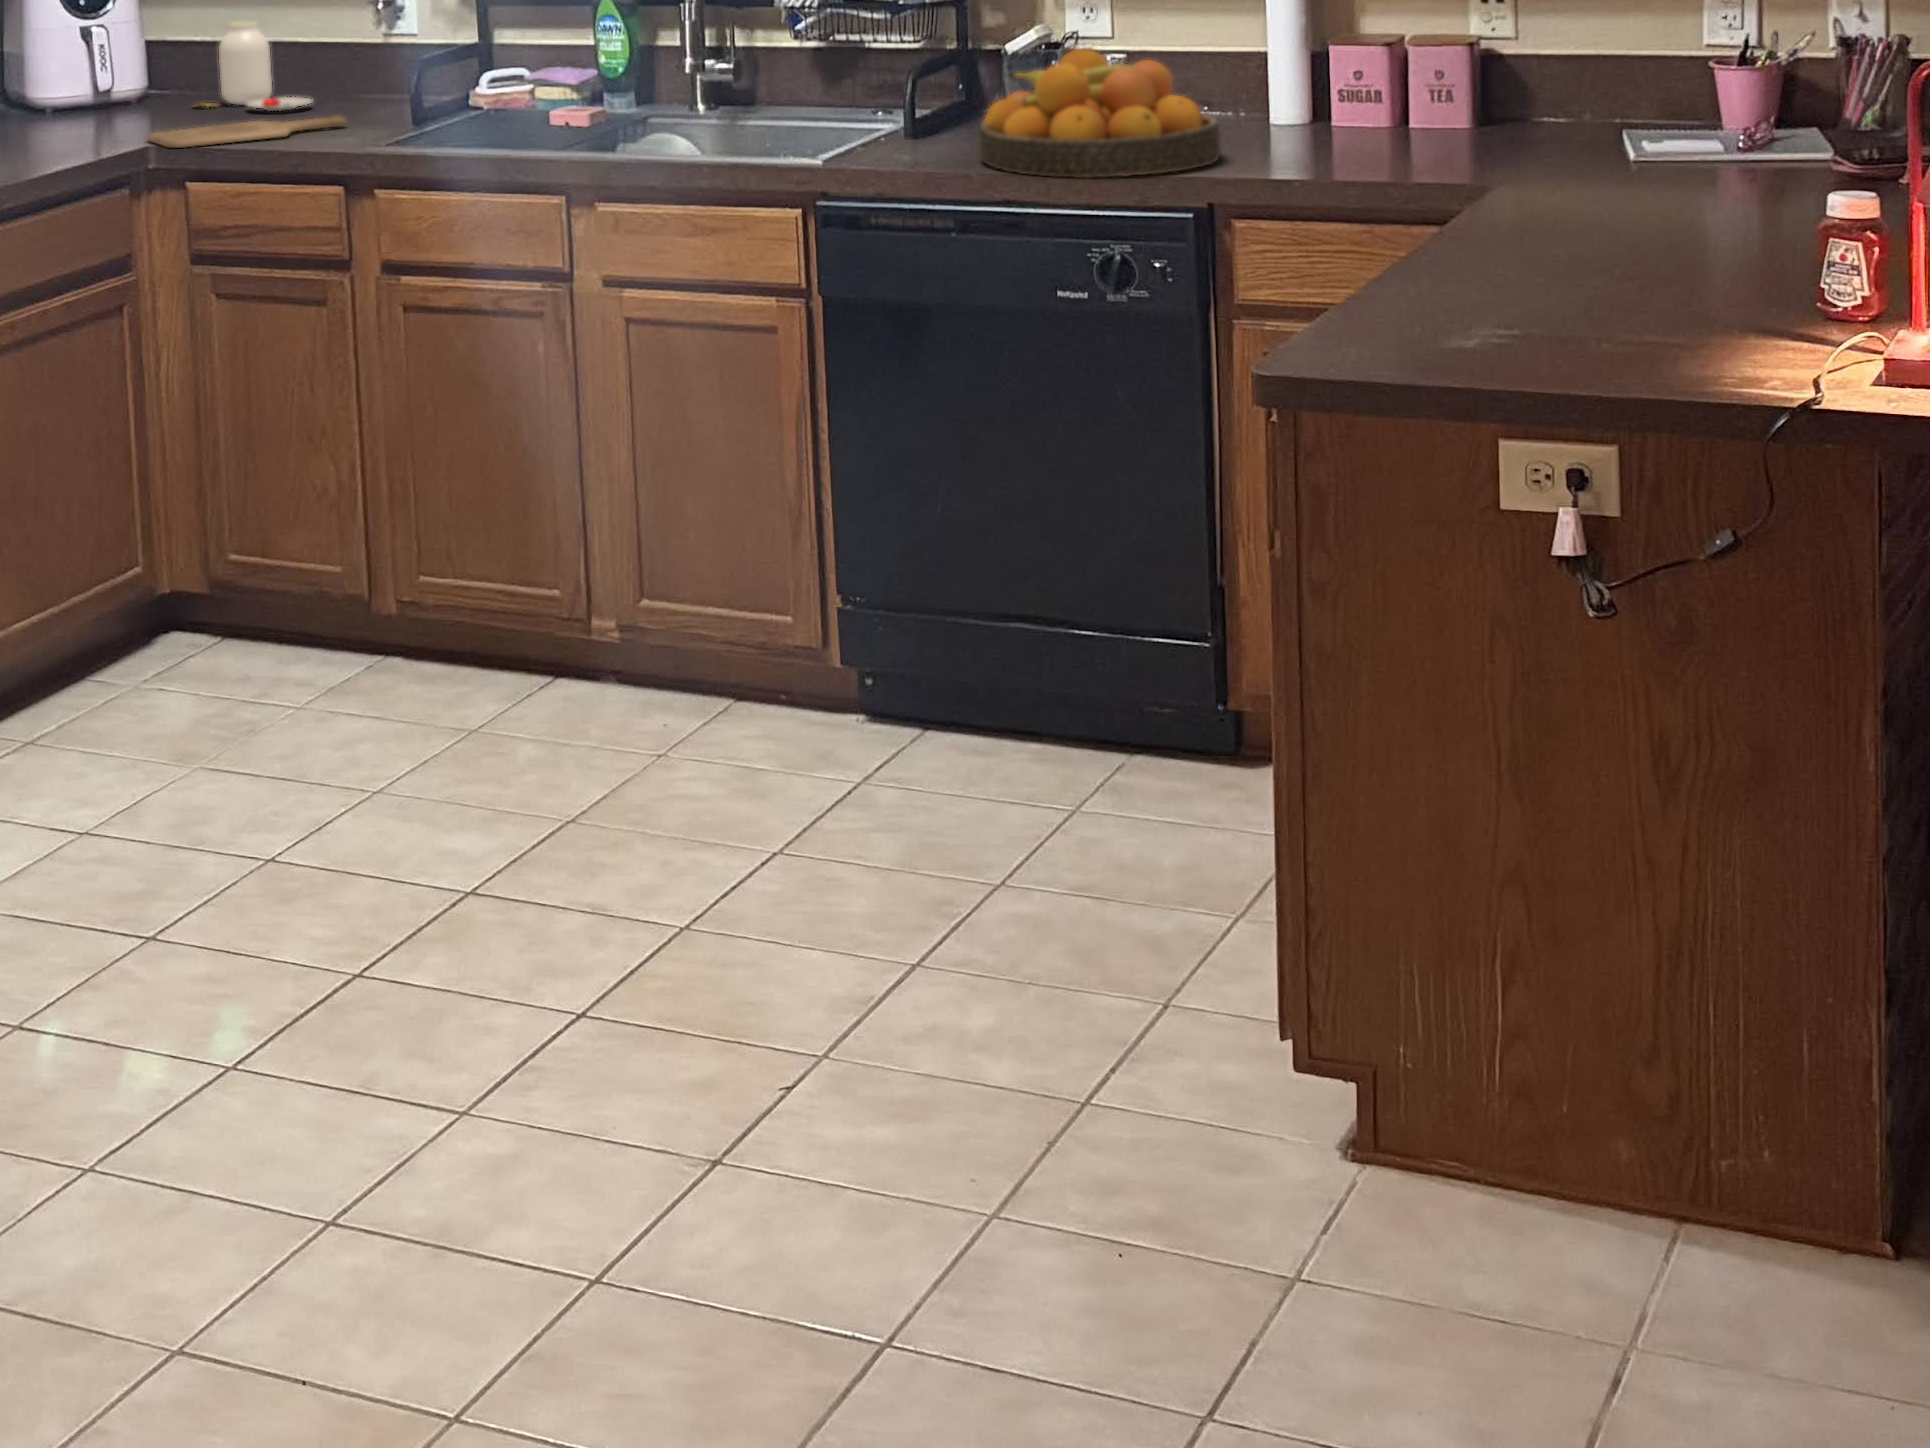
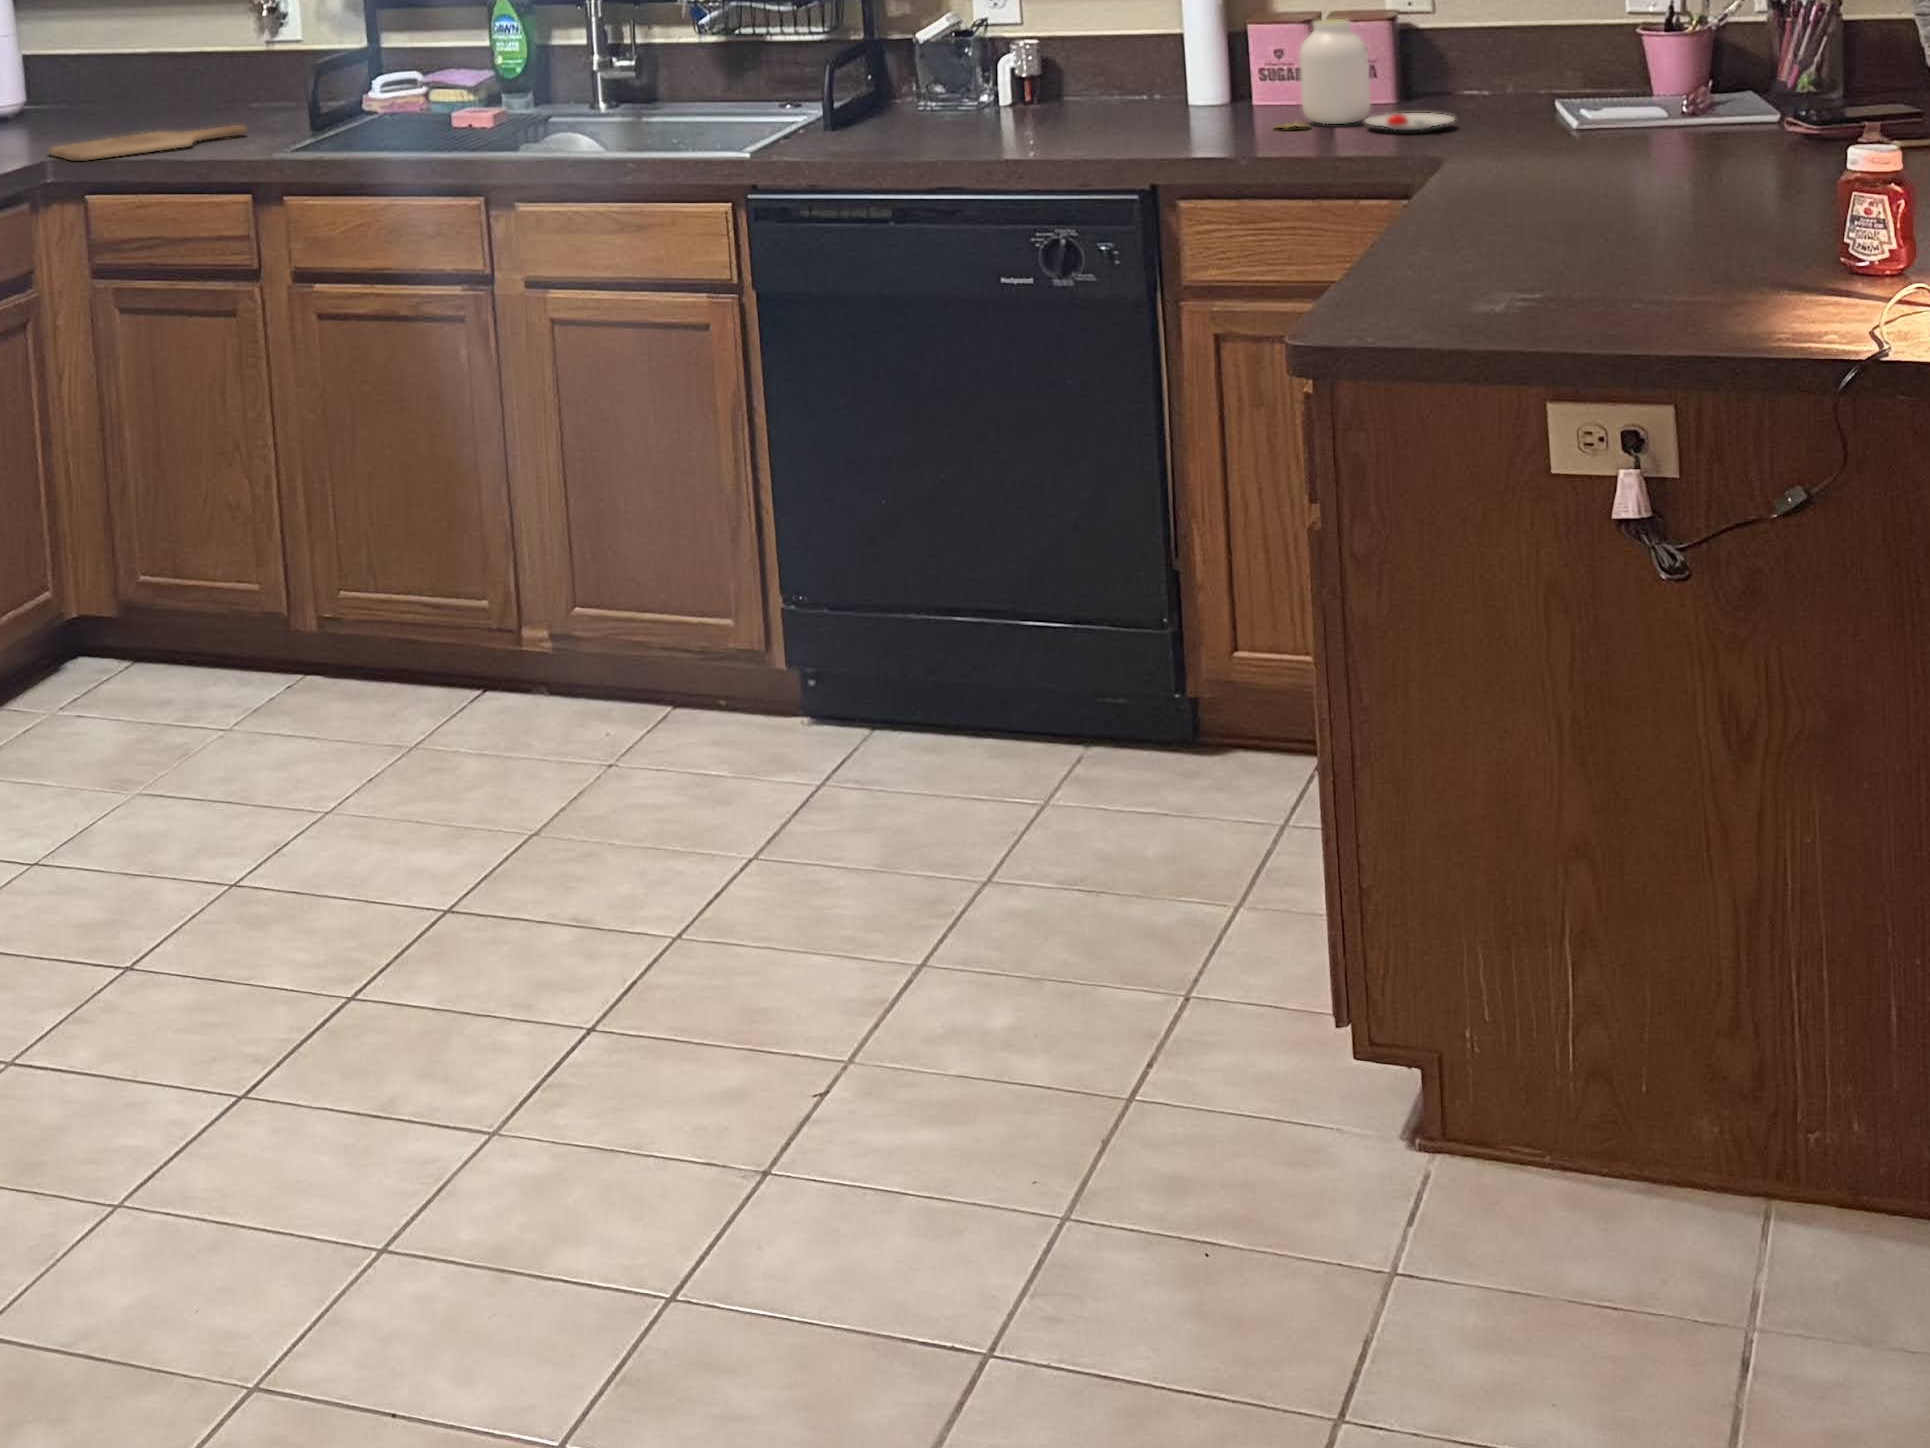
jar: present [204,21,312,111] -> present [1276,19,1454,130]
fruit bowl: present [979,49,1220,178] -> none [911,33,1157,161]

